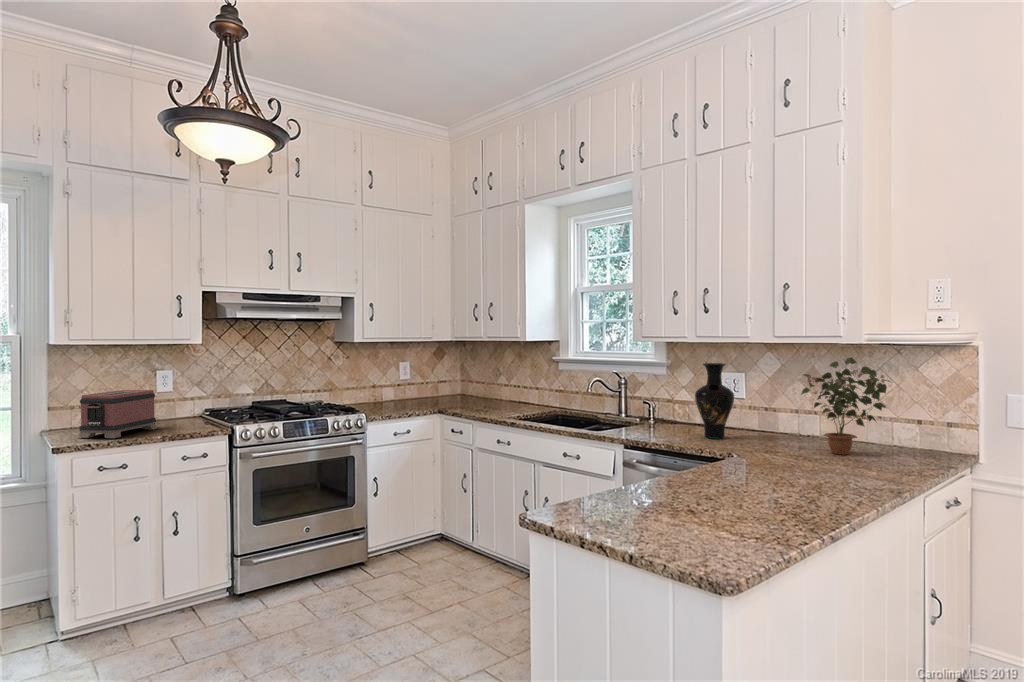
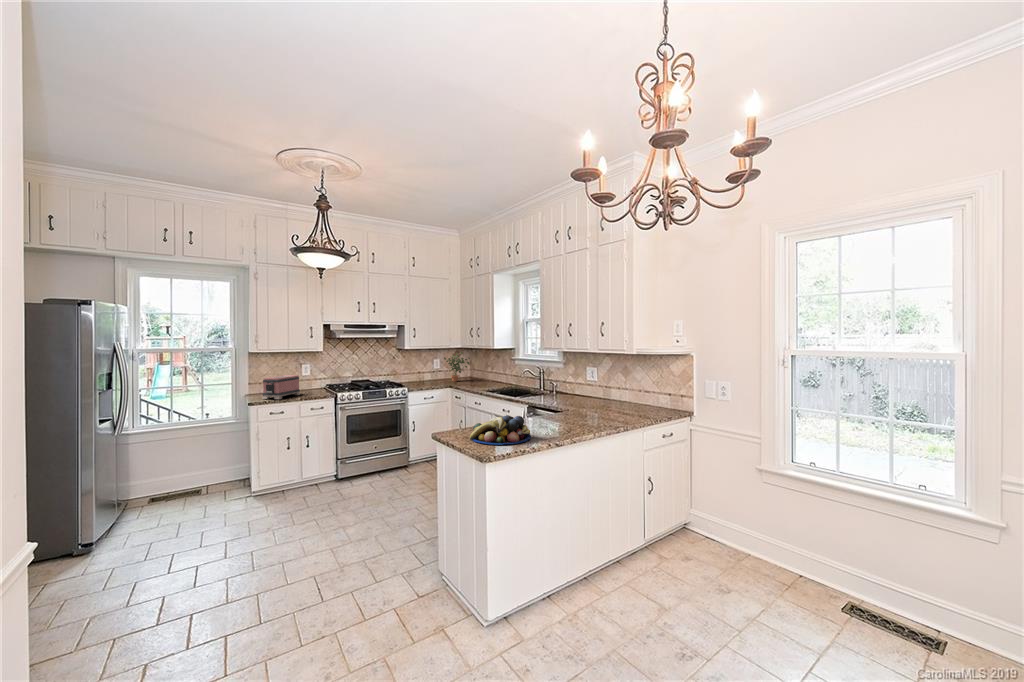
potted plant: present [801,357,887,455] -> present [444,352,470,382]
vase: present [695,363,734,439] -> none [564,363,584,403]
fruit bowl: none [620,469,770,543] -> present [470,415,531,445]

